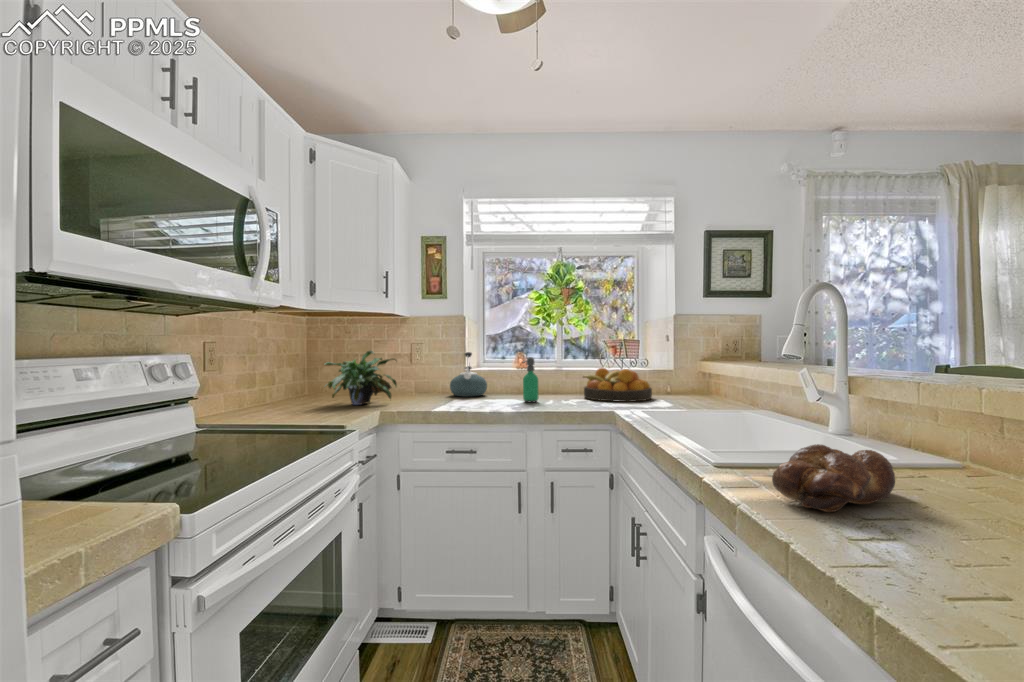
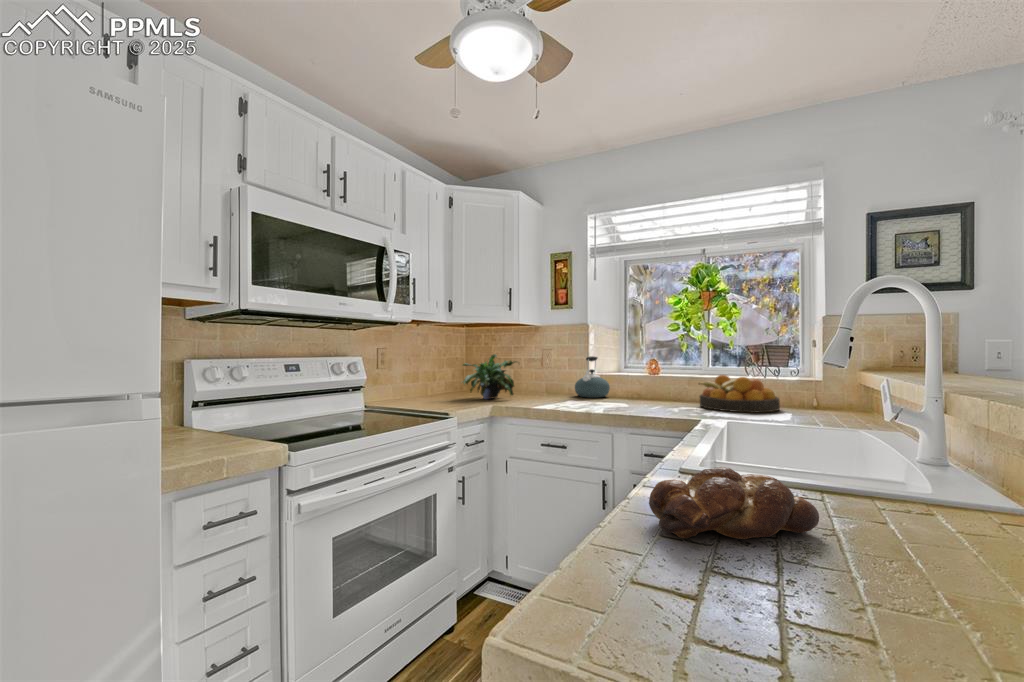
soap dispenser: present [523,357,539,402] -> none [625,362,643,406]

